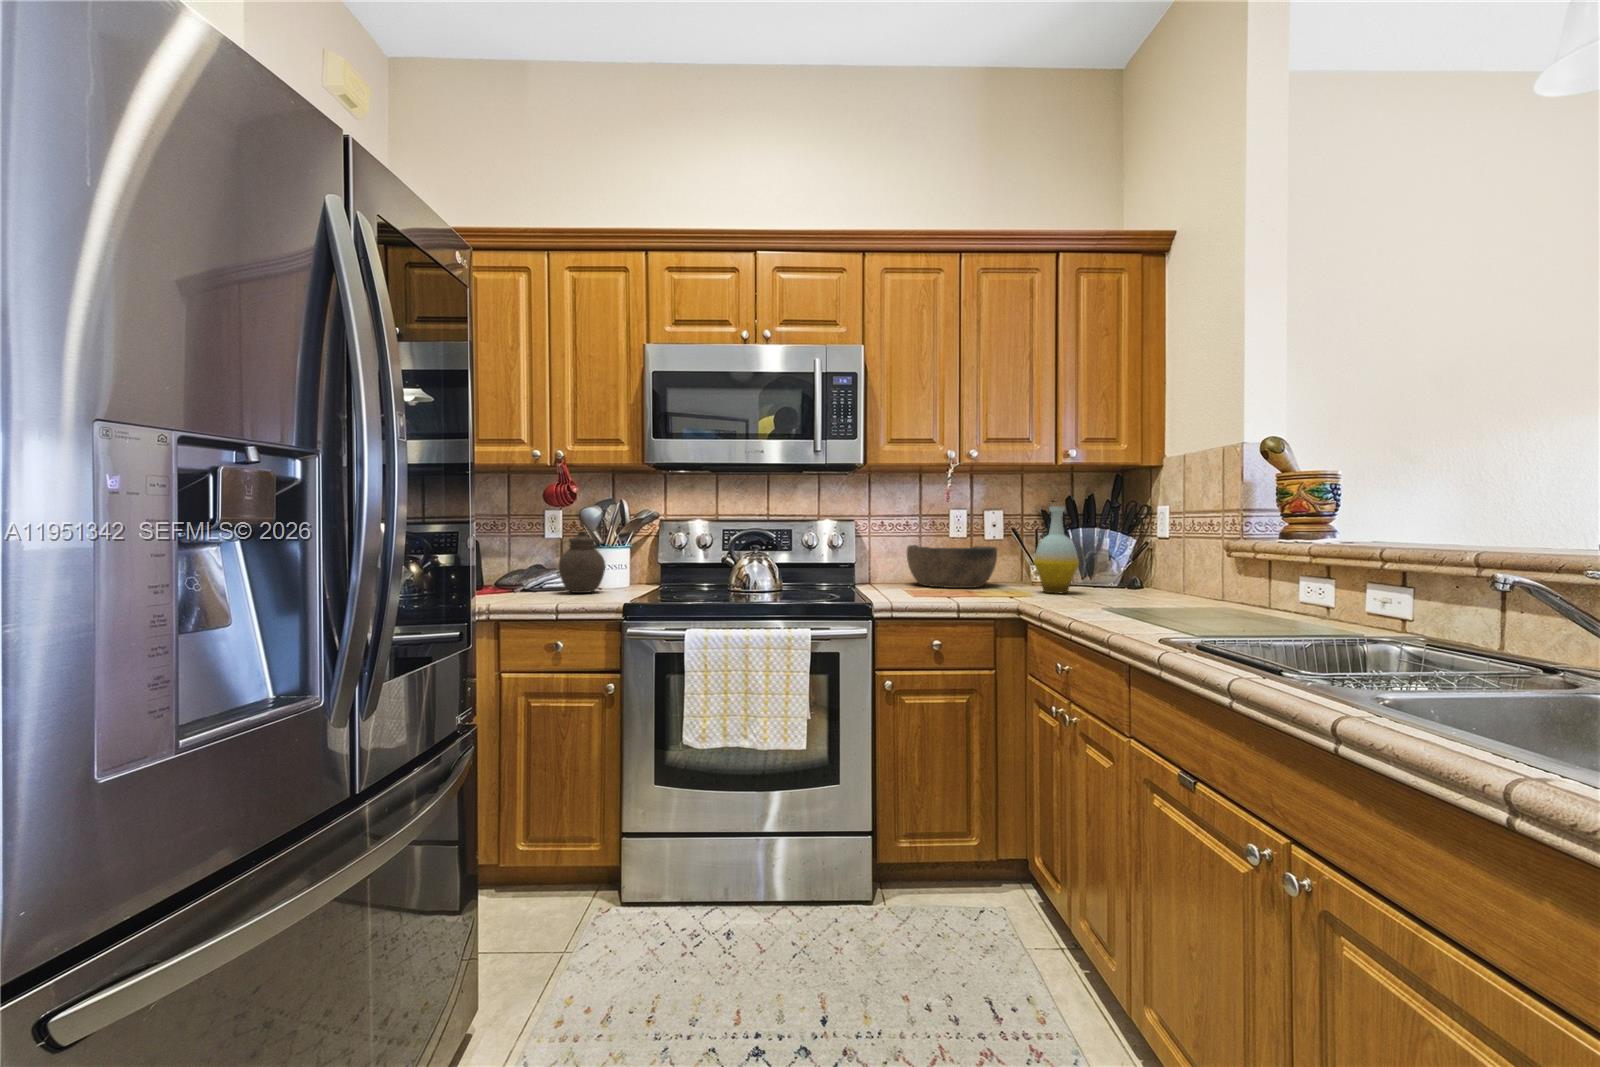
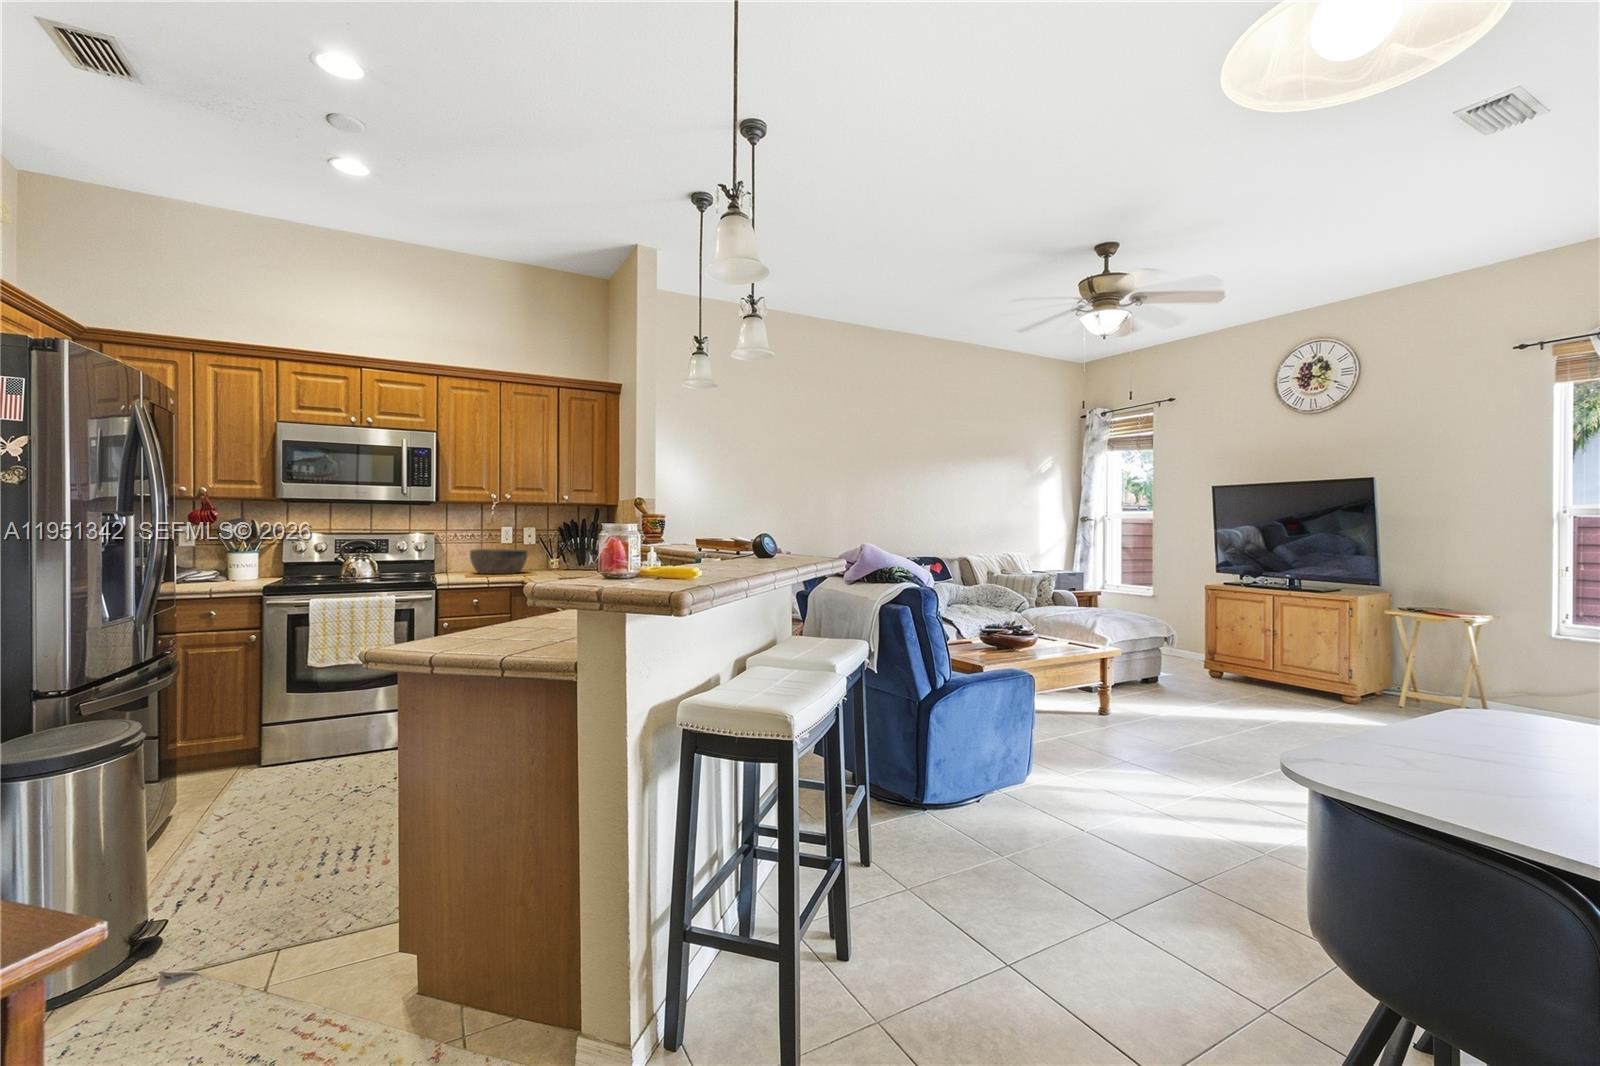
bottle: present [1033,502,1079,593] -> none [542,525,567,575]
jar: present [559,531,605,593] -> none [204,542,243,583]

